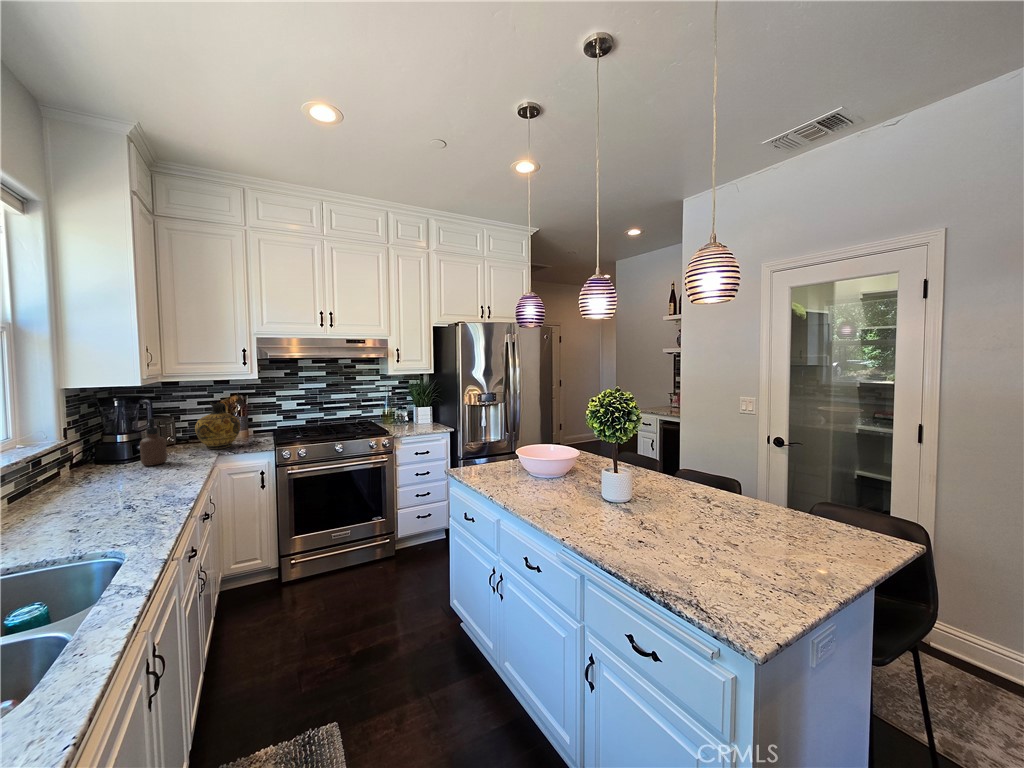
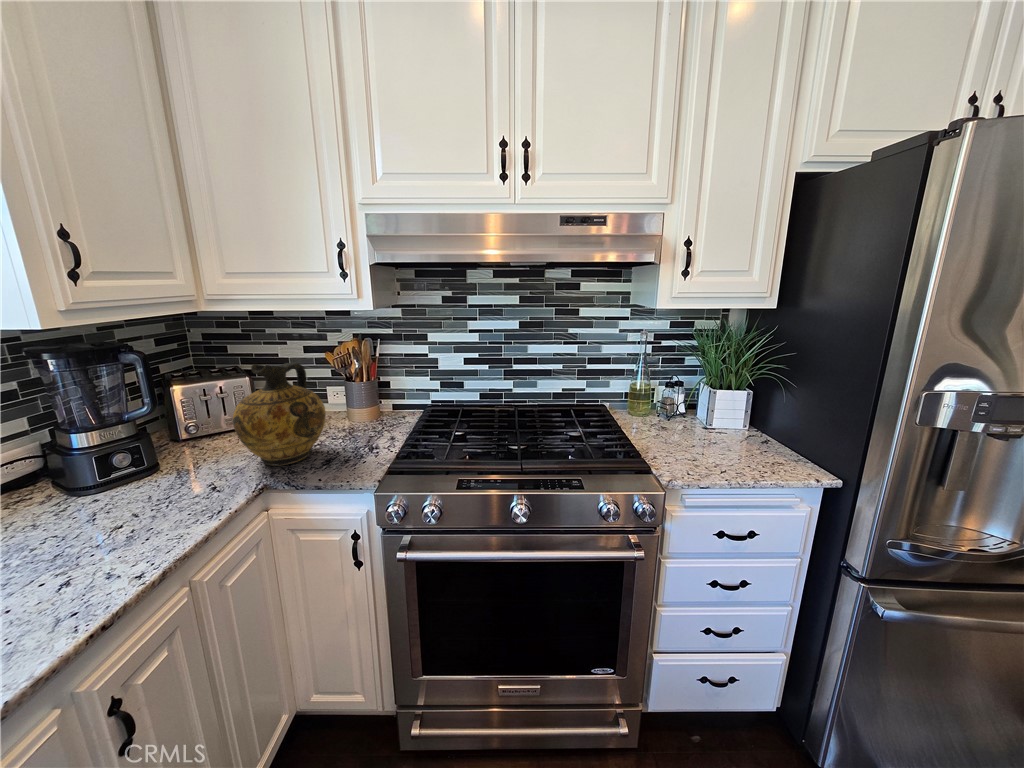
soap dispenser: present [140,418,167,466] -> none [41,412,121,529]

